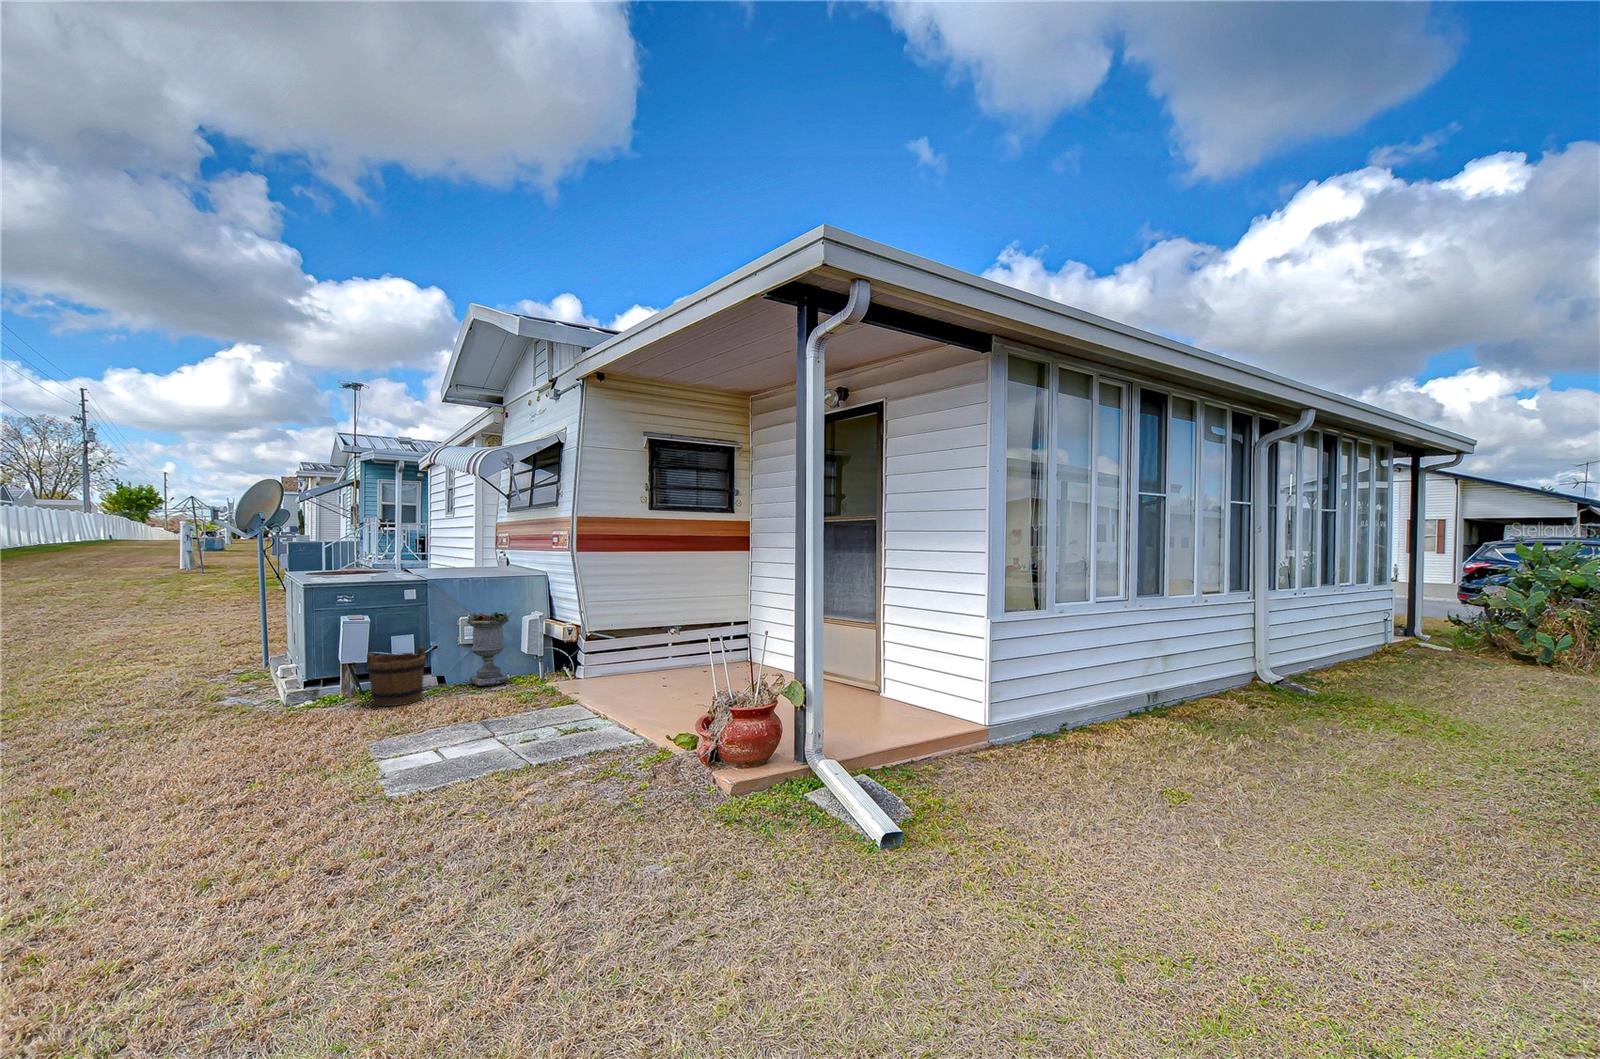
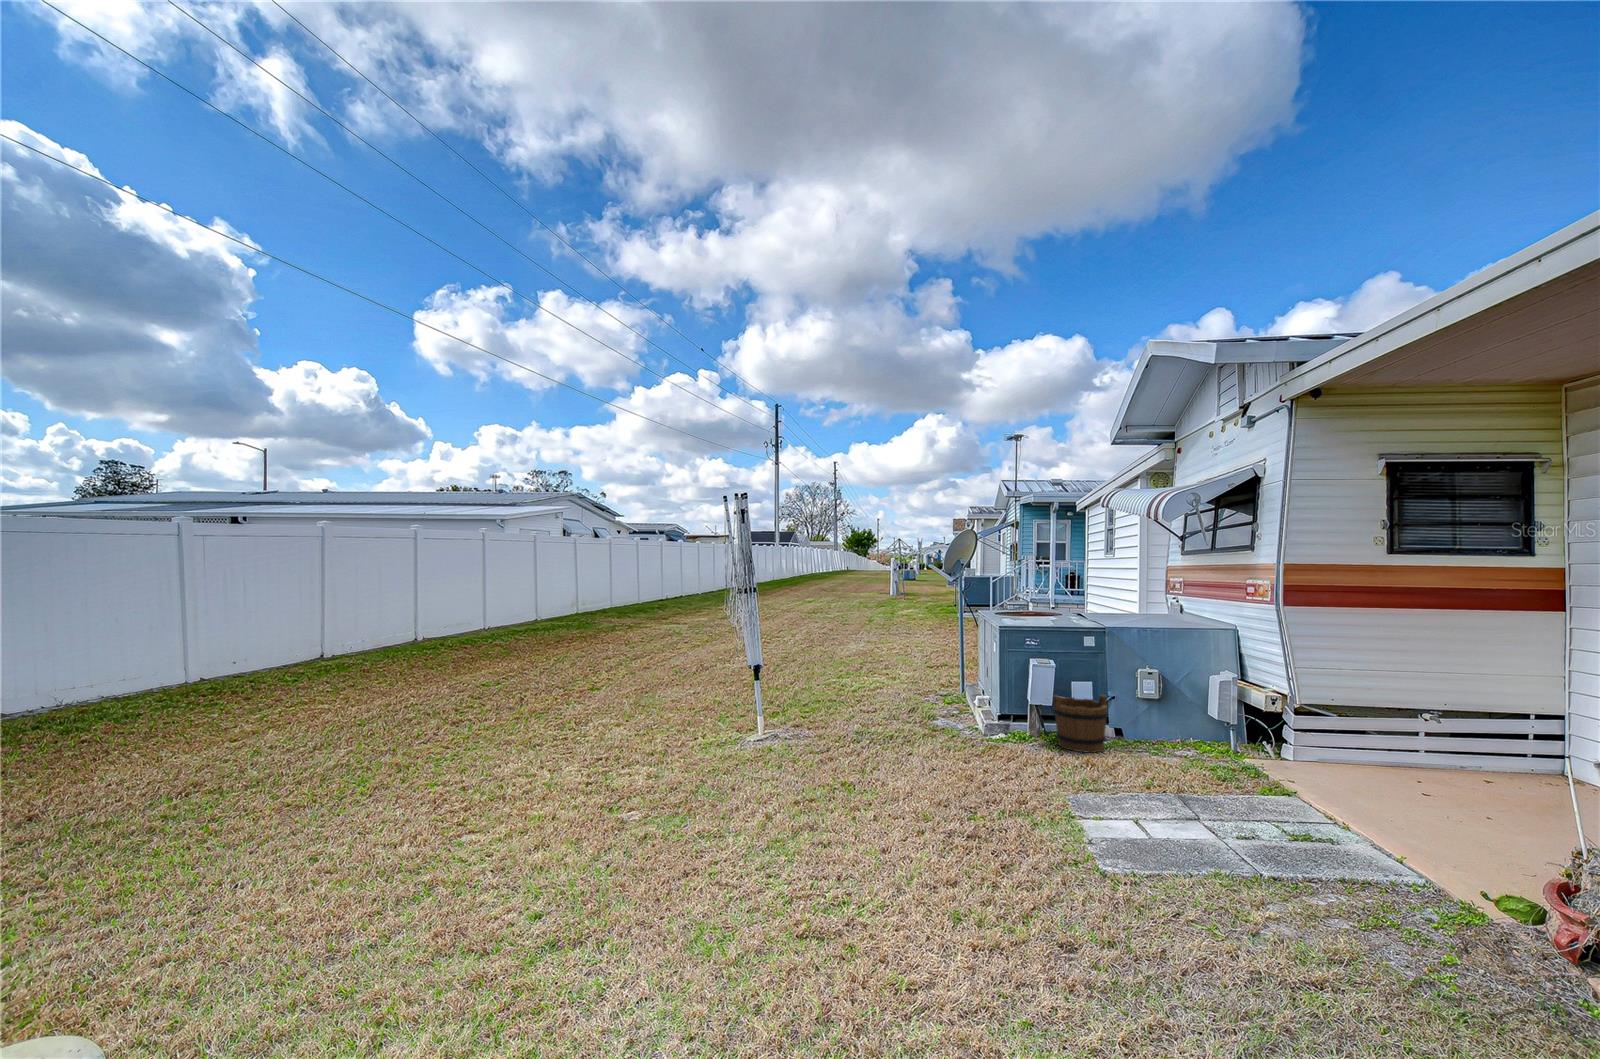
planter: present [467,612,511,686] -> none [1148,665,1199,749]

